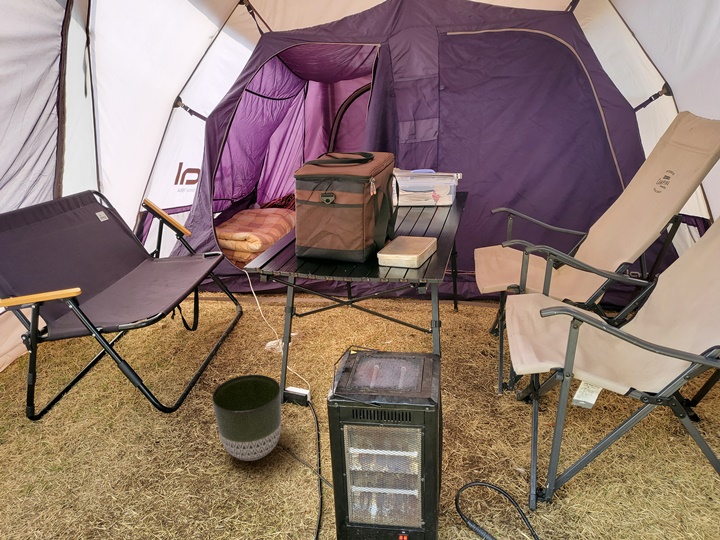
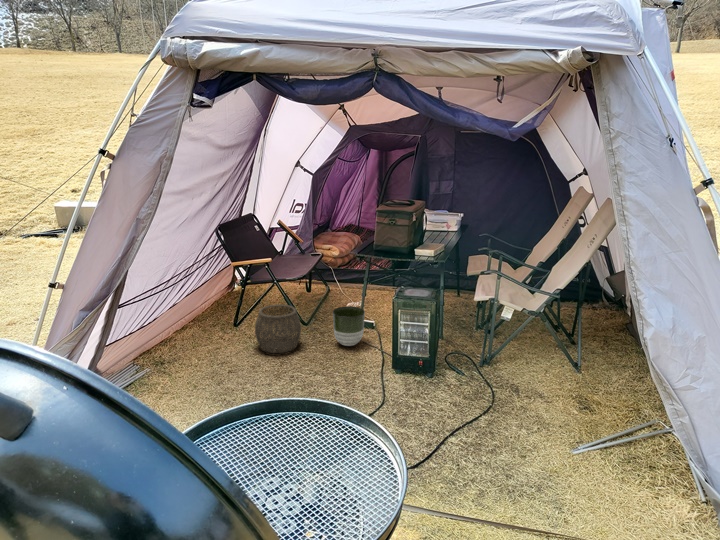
woven basket: none [44,381,152,496] -> present [255,304,301,353]

